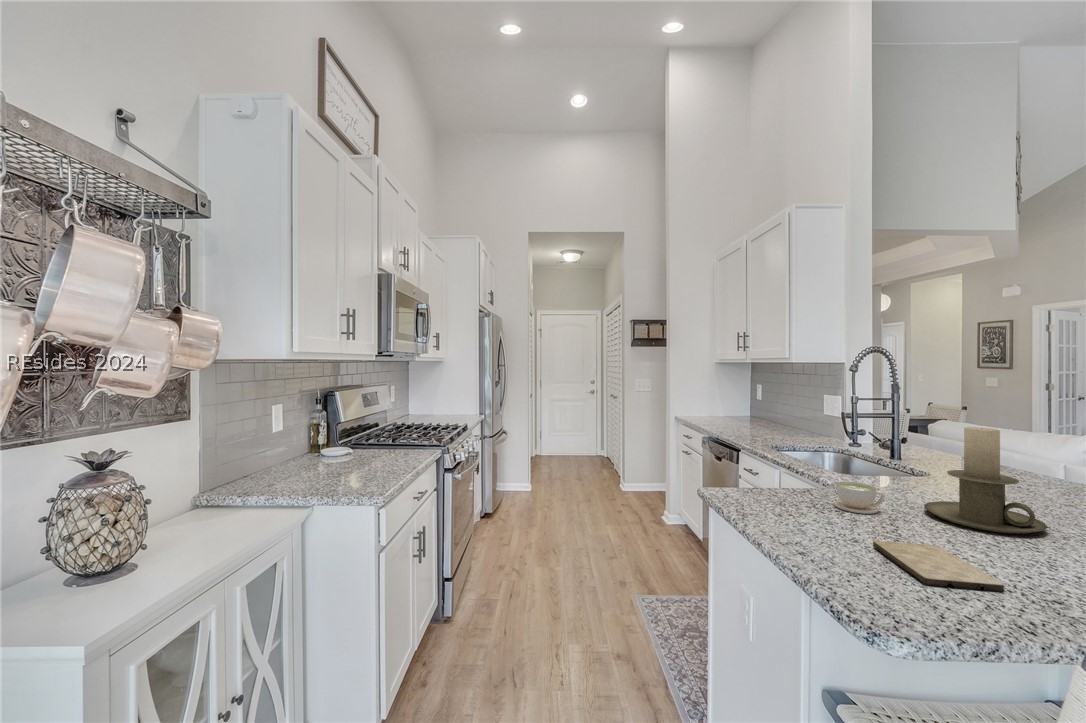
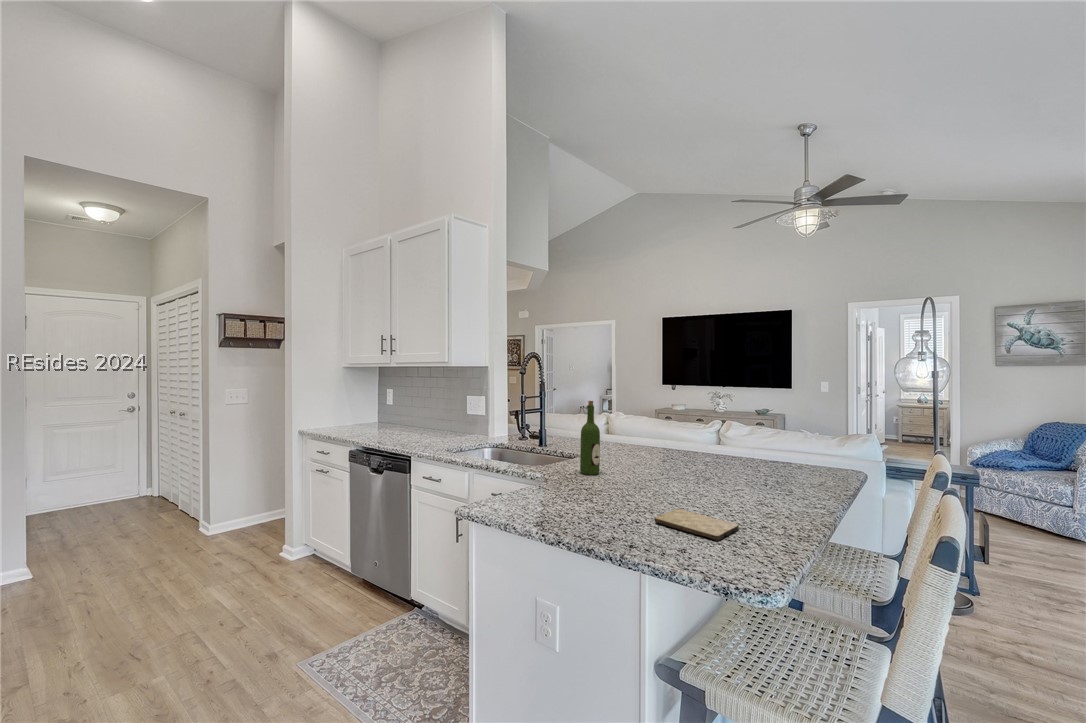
wine bottle: none [886,401,916,495] -> present [580,401,600,475]
candle holder: present [924,427,1048,534] -> none [620,417,685,490]
coffee cup: present [834,482,885,514] -> none [578,472,611,497]

